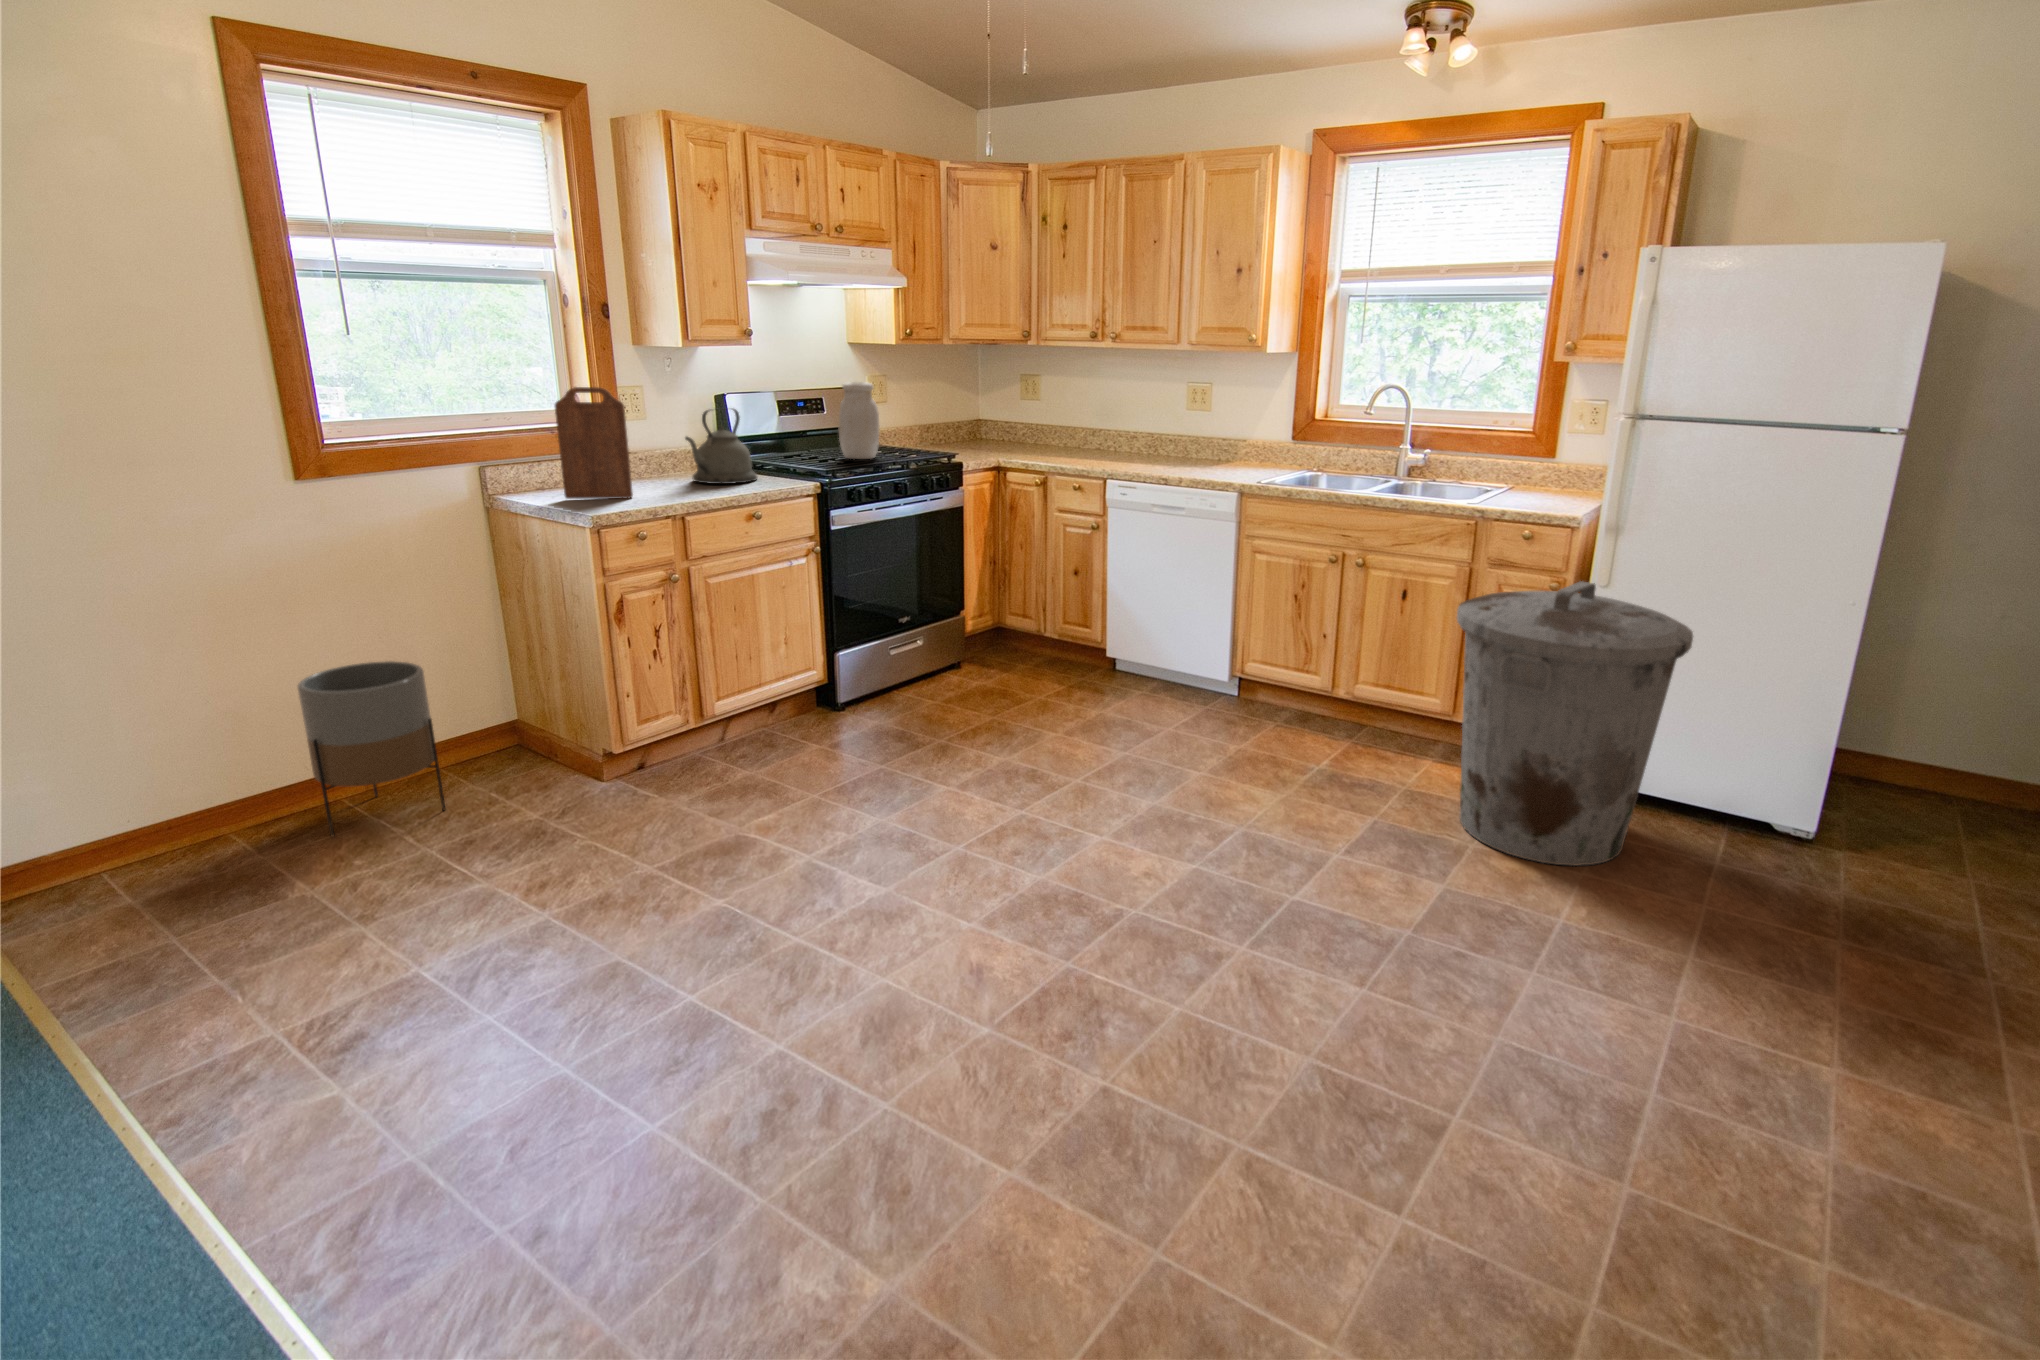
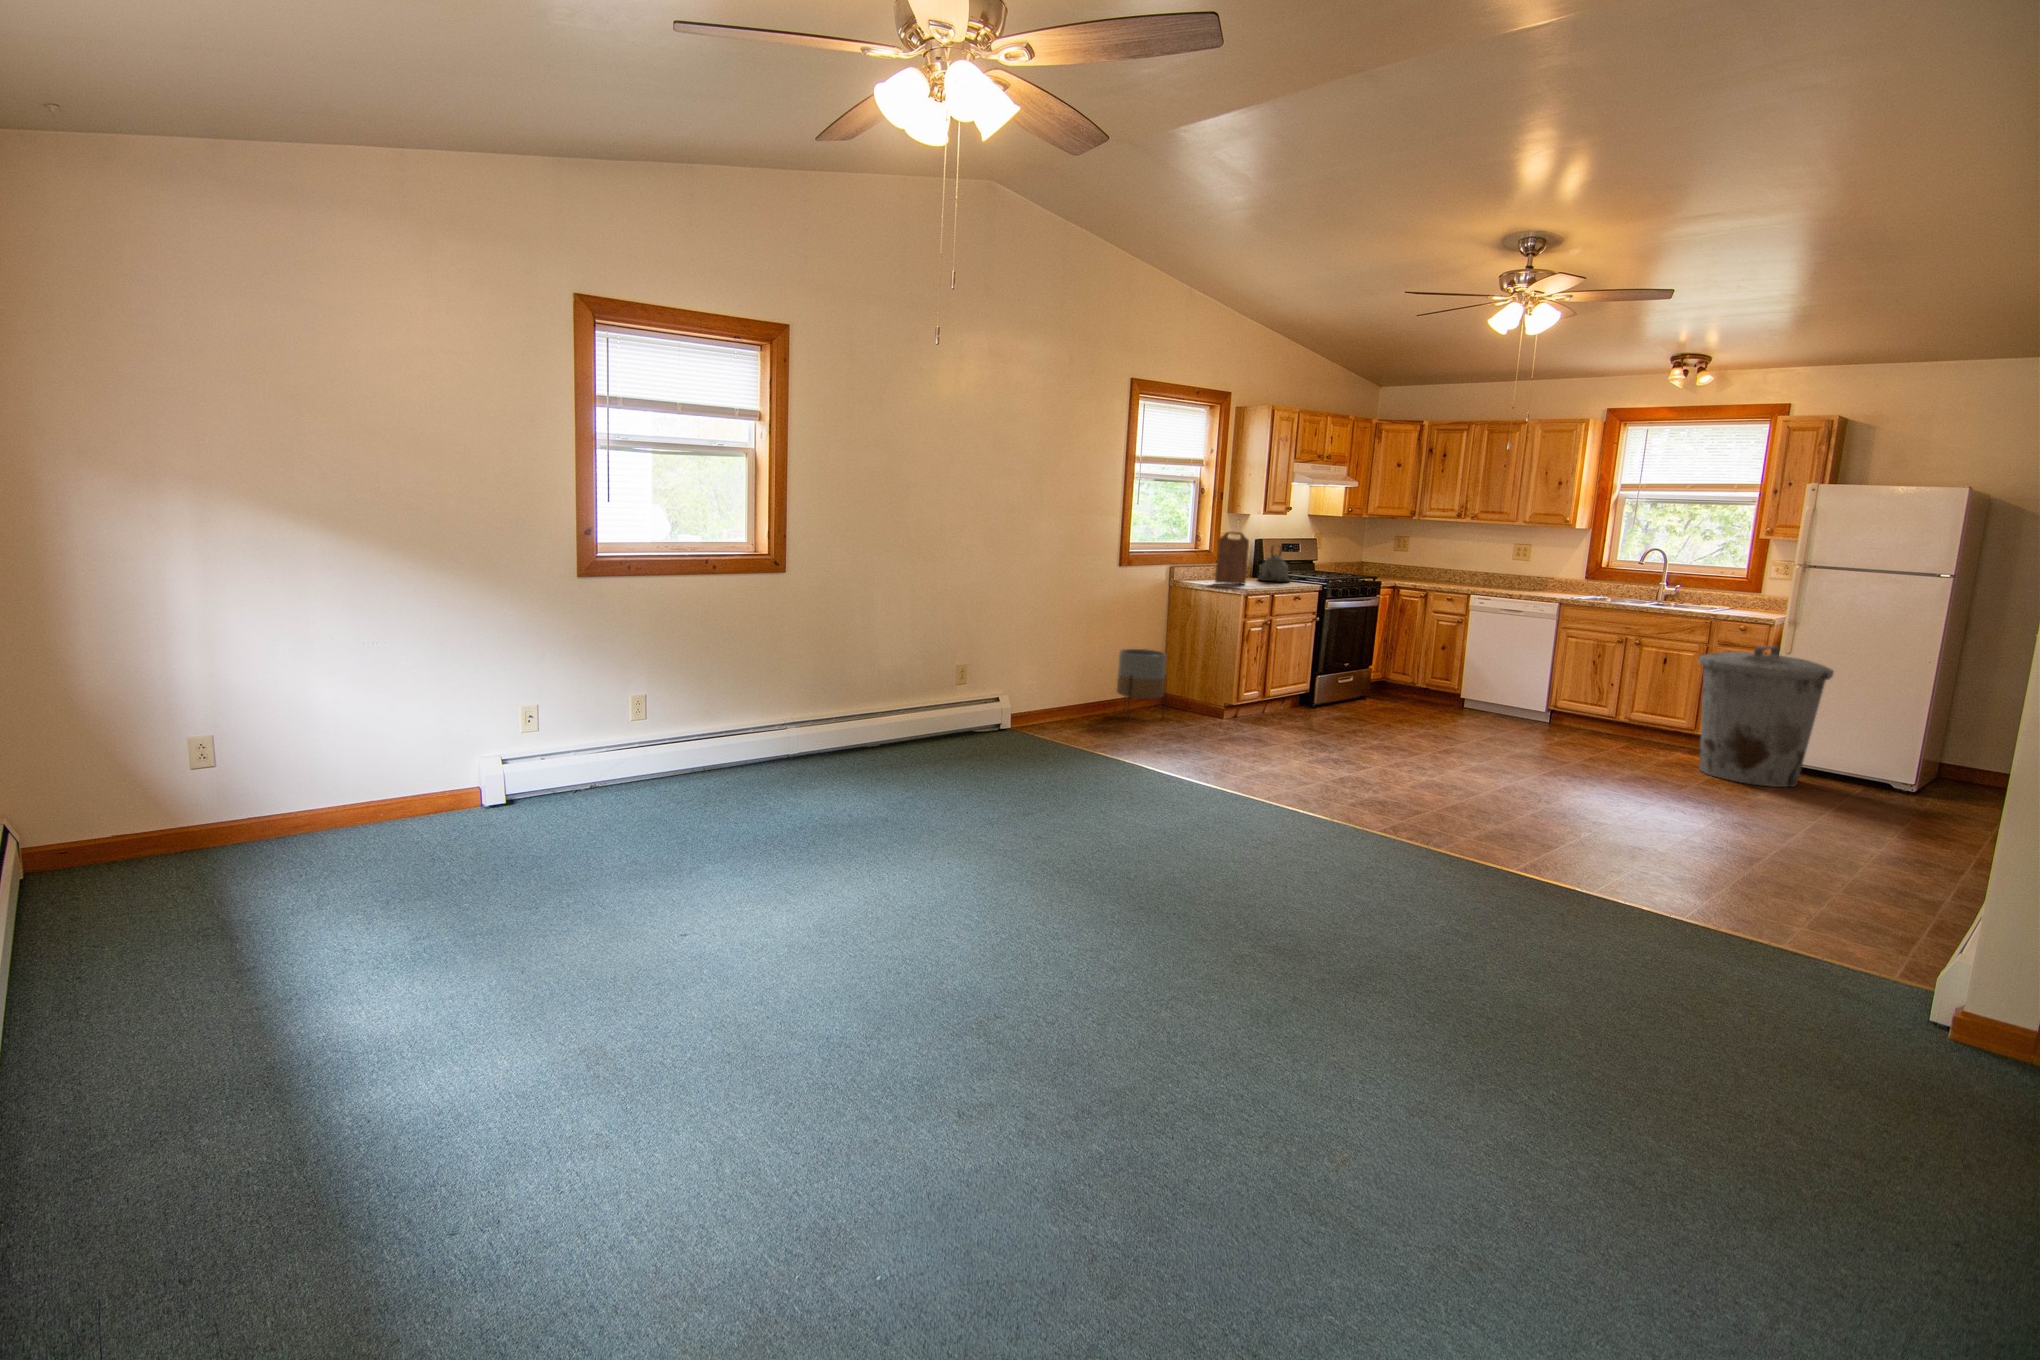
jar: present [839,382,879,459] -> none [1315,535,1338,576]

